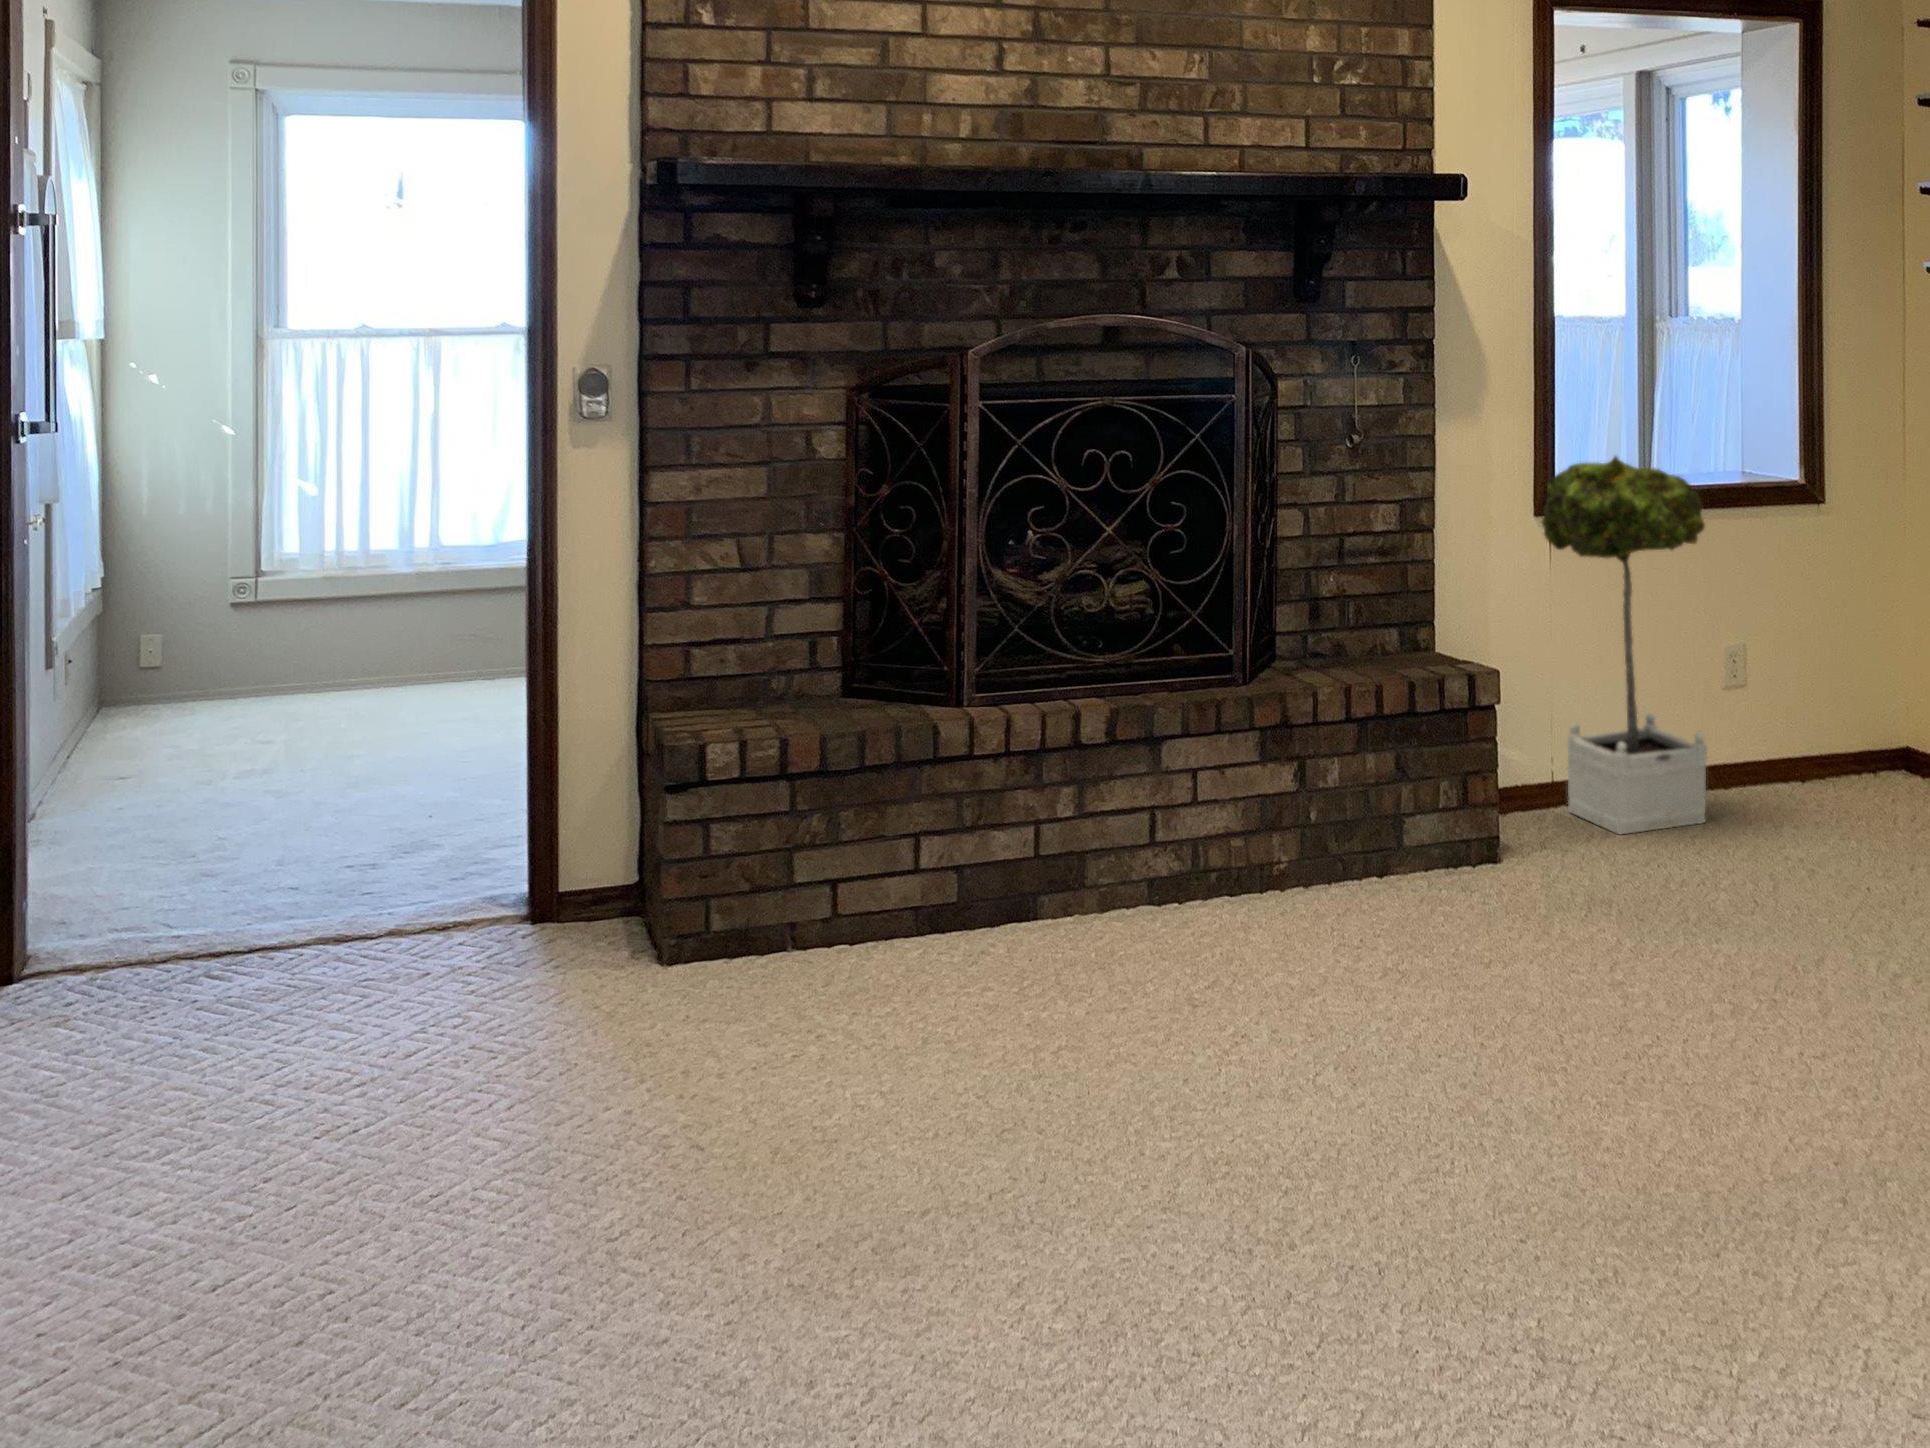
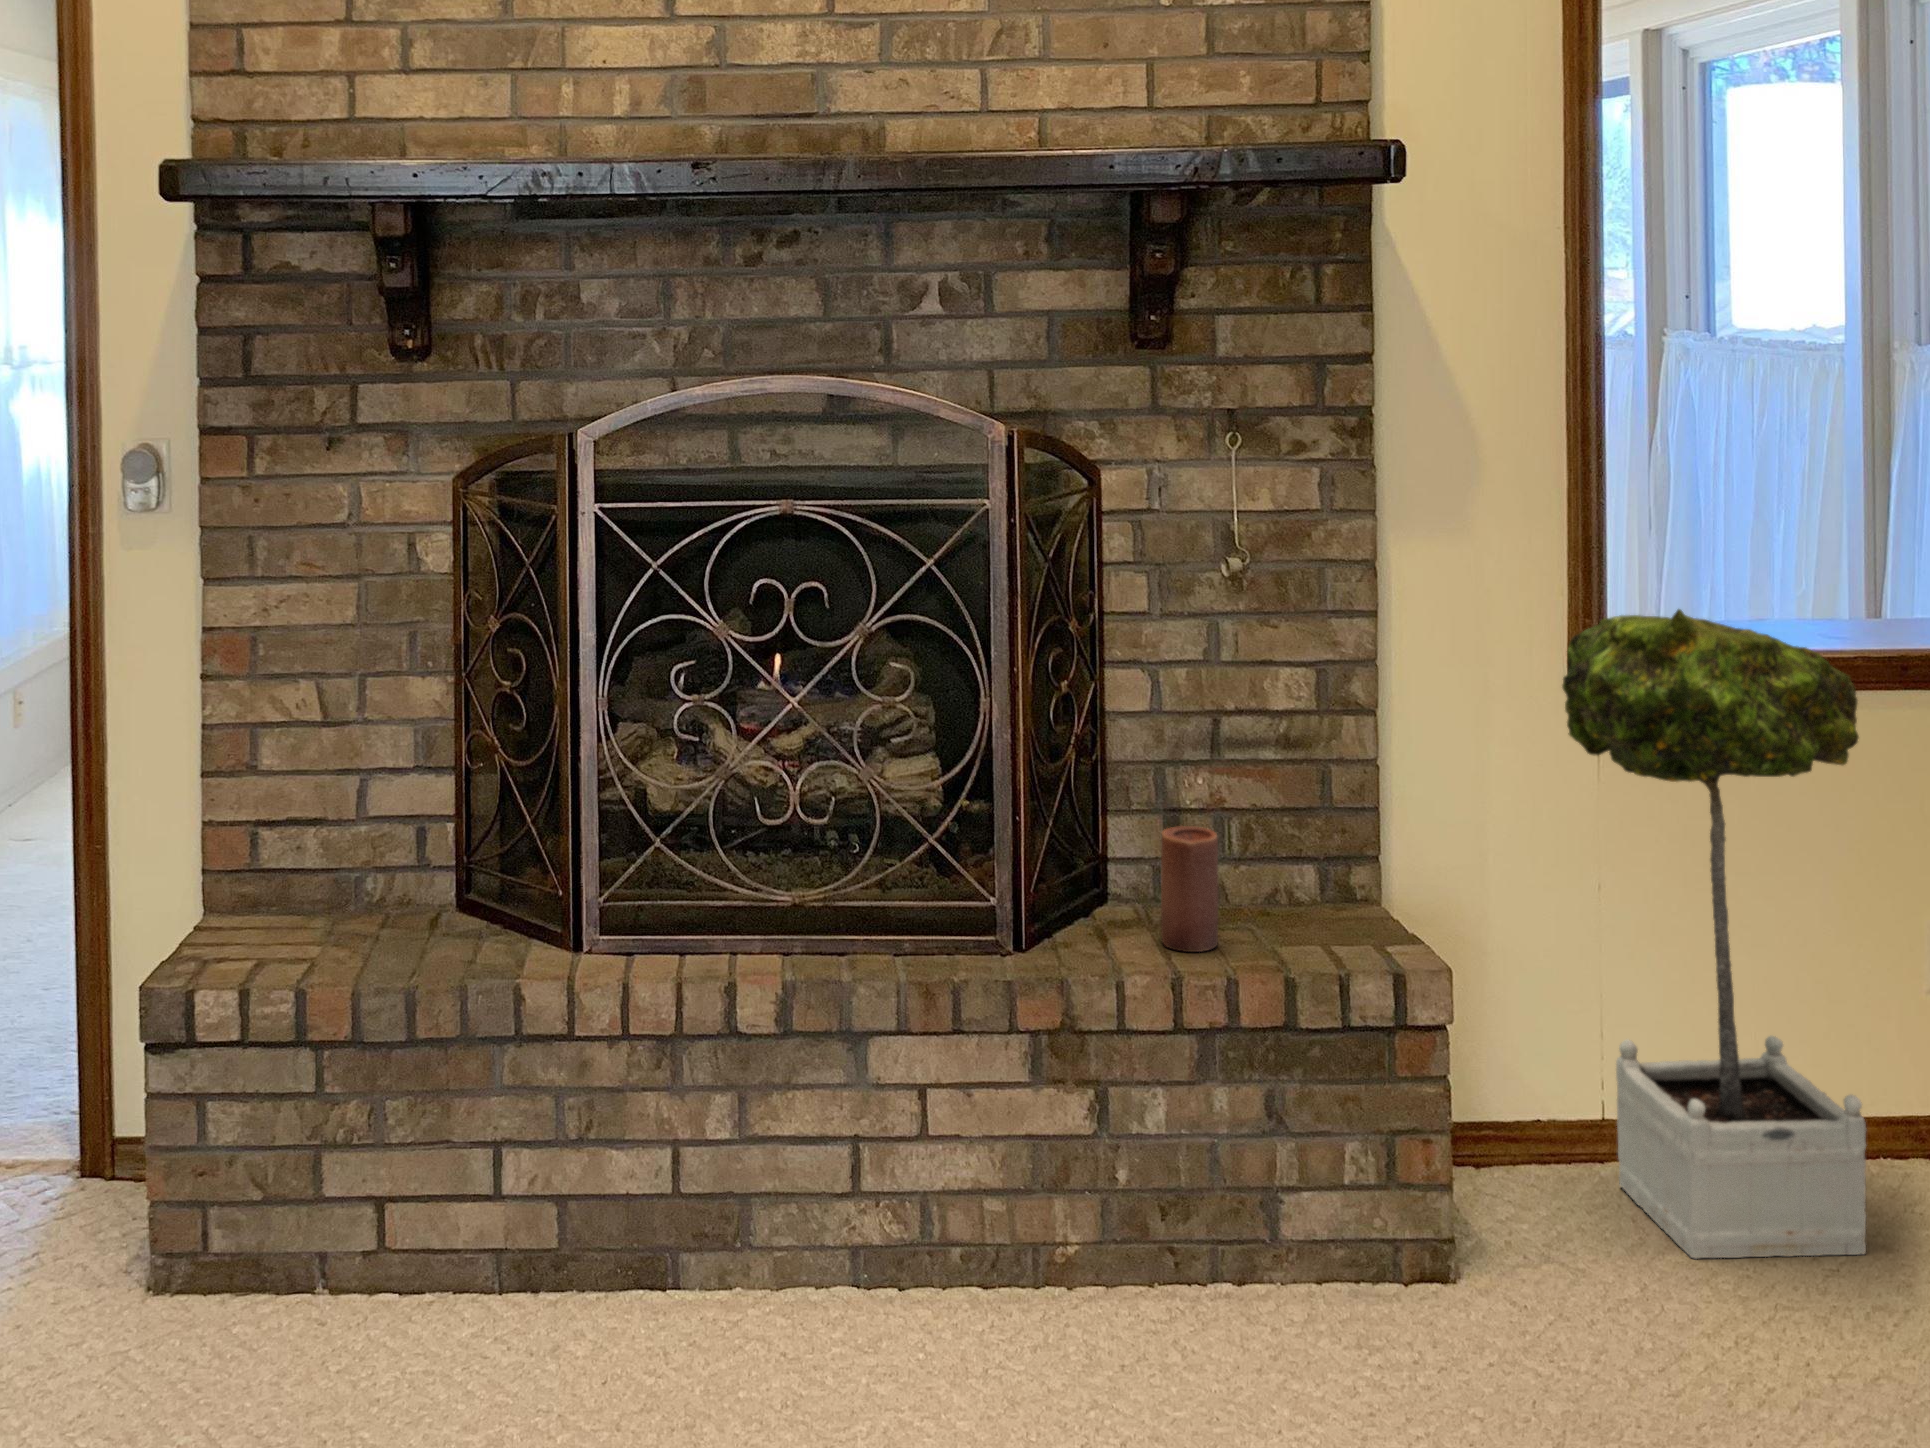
candle: none [1325,602,1360,677] -> present [1161,826,1218,952]

